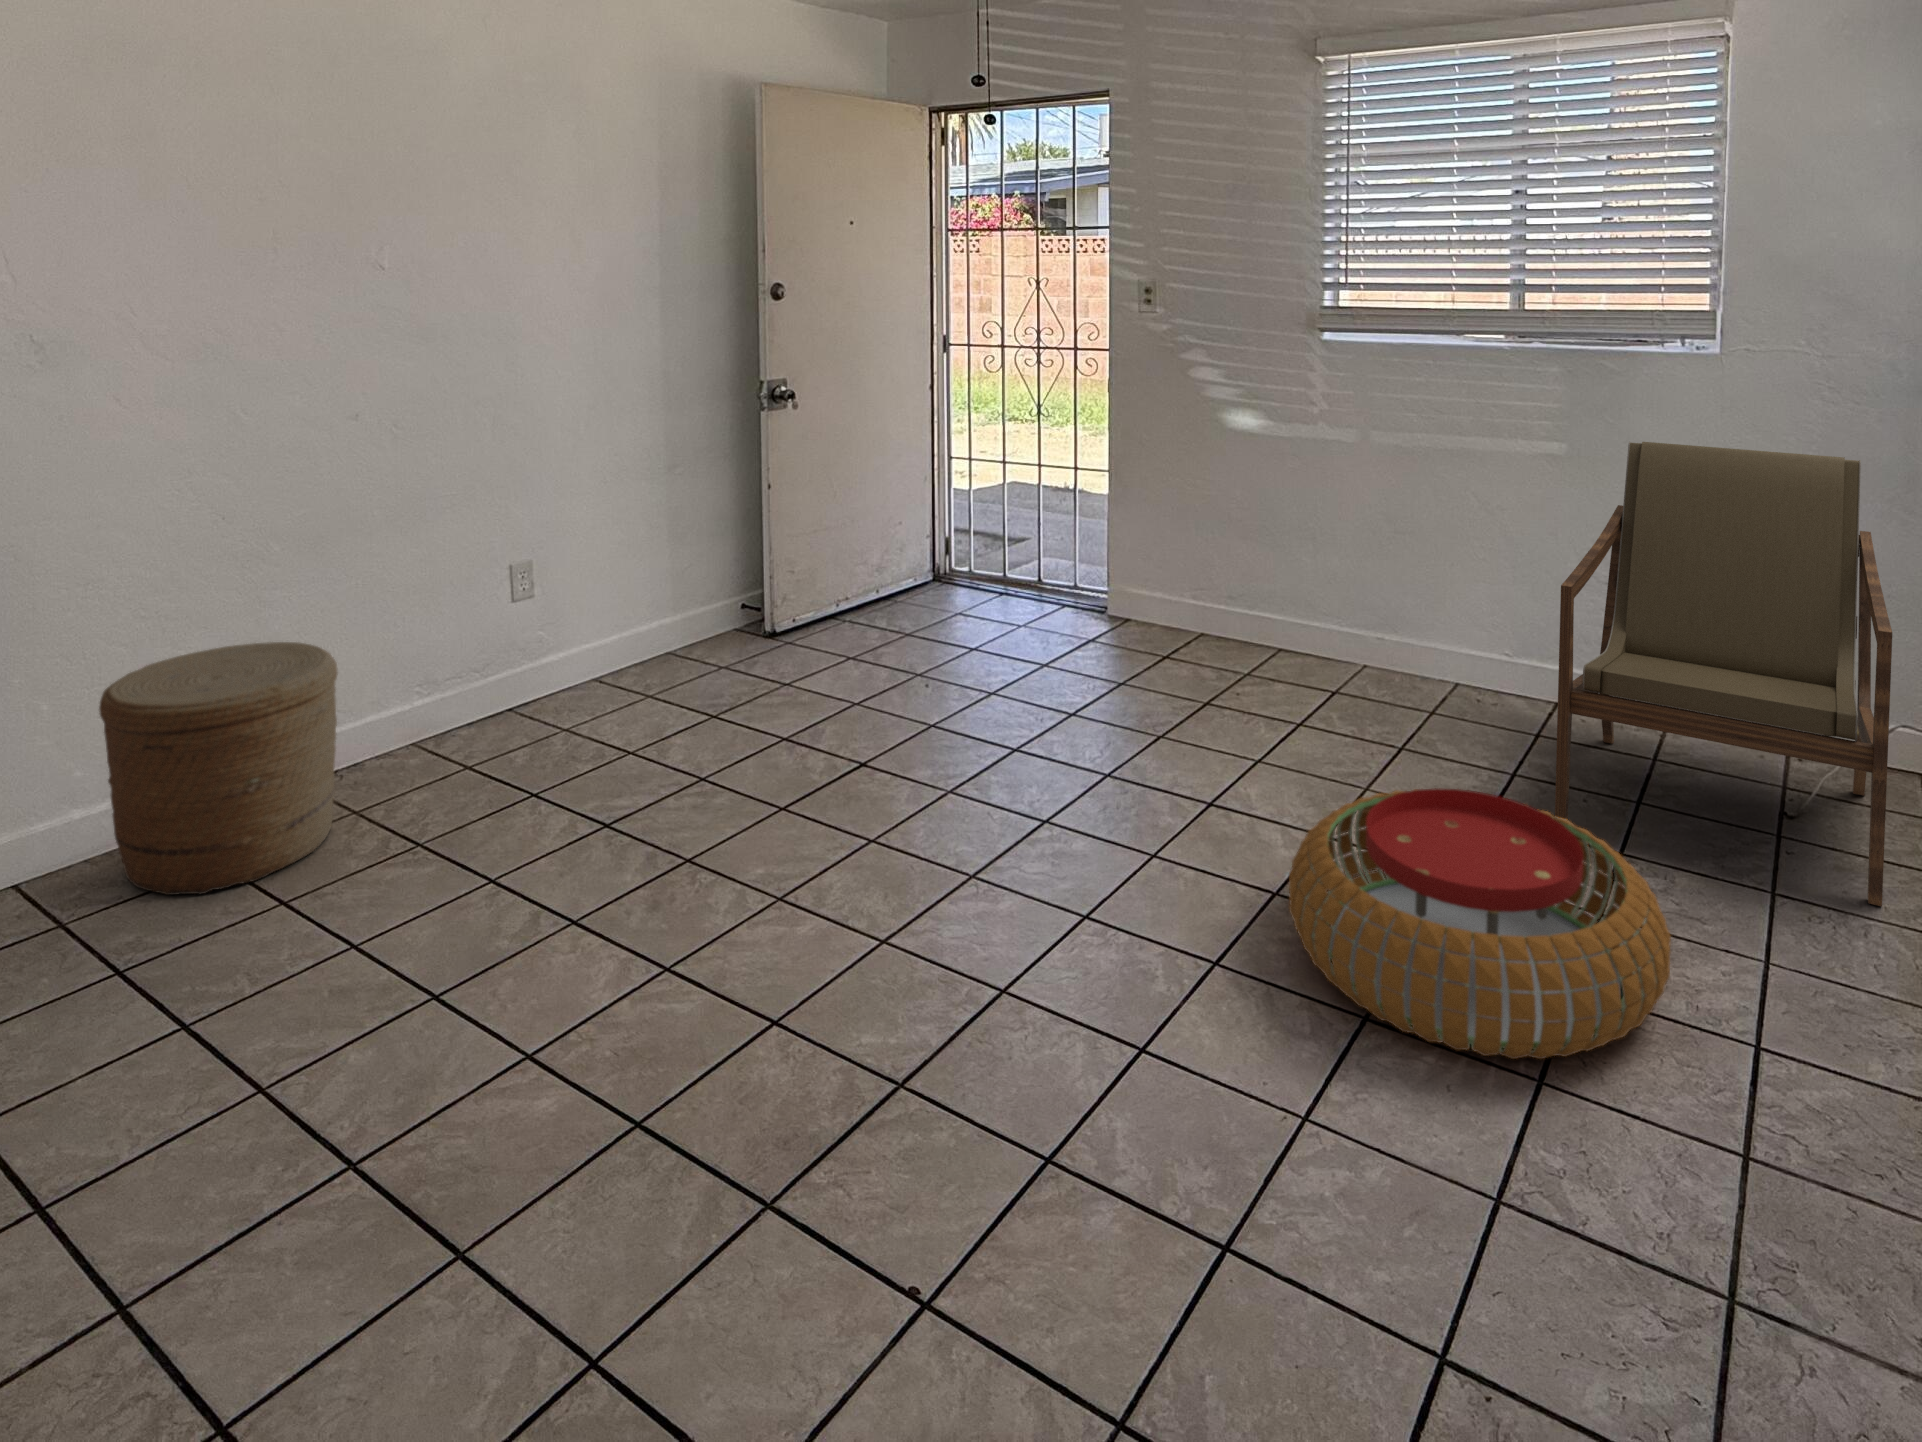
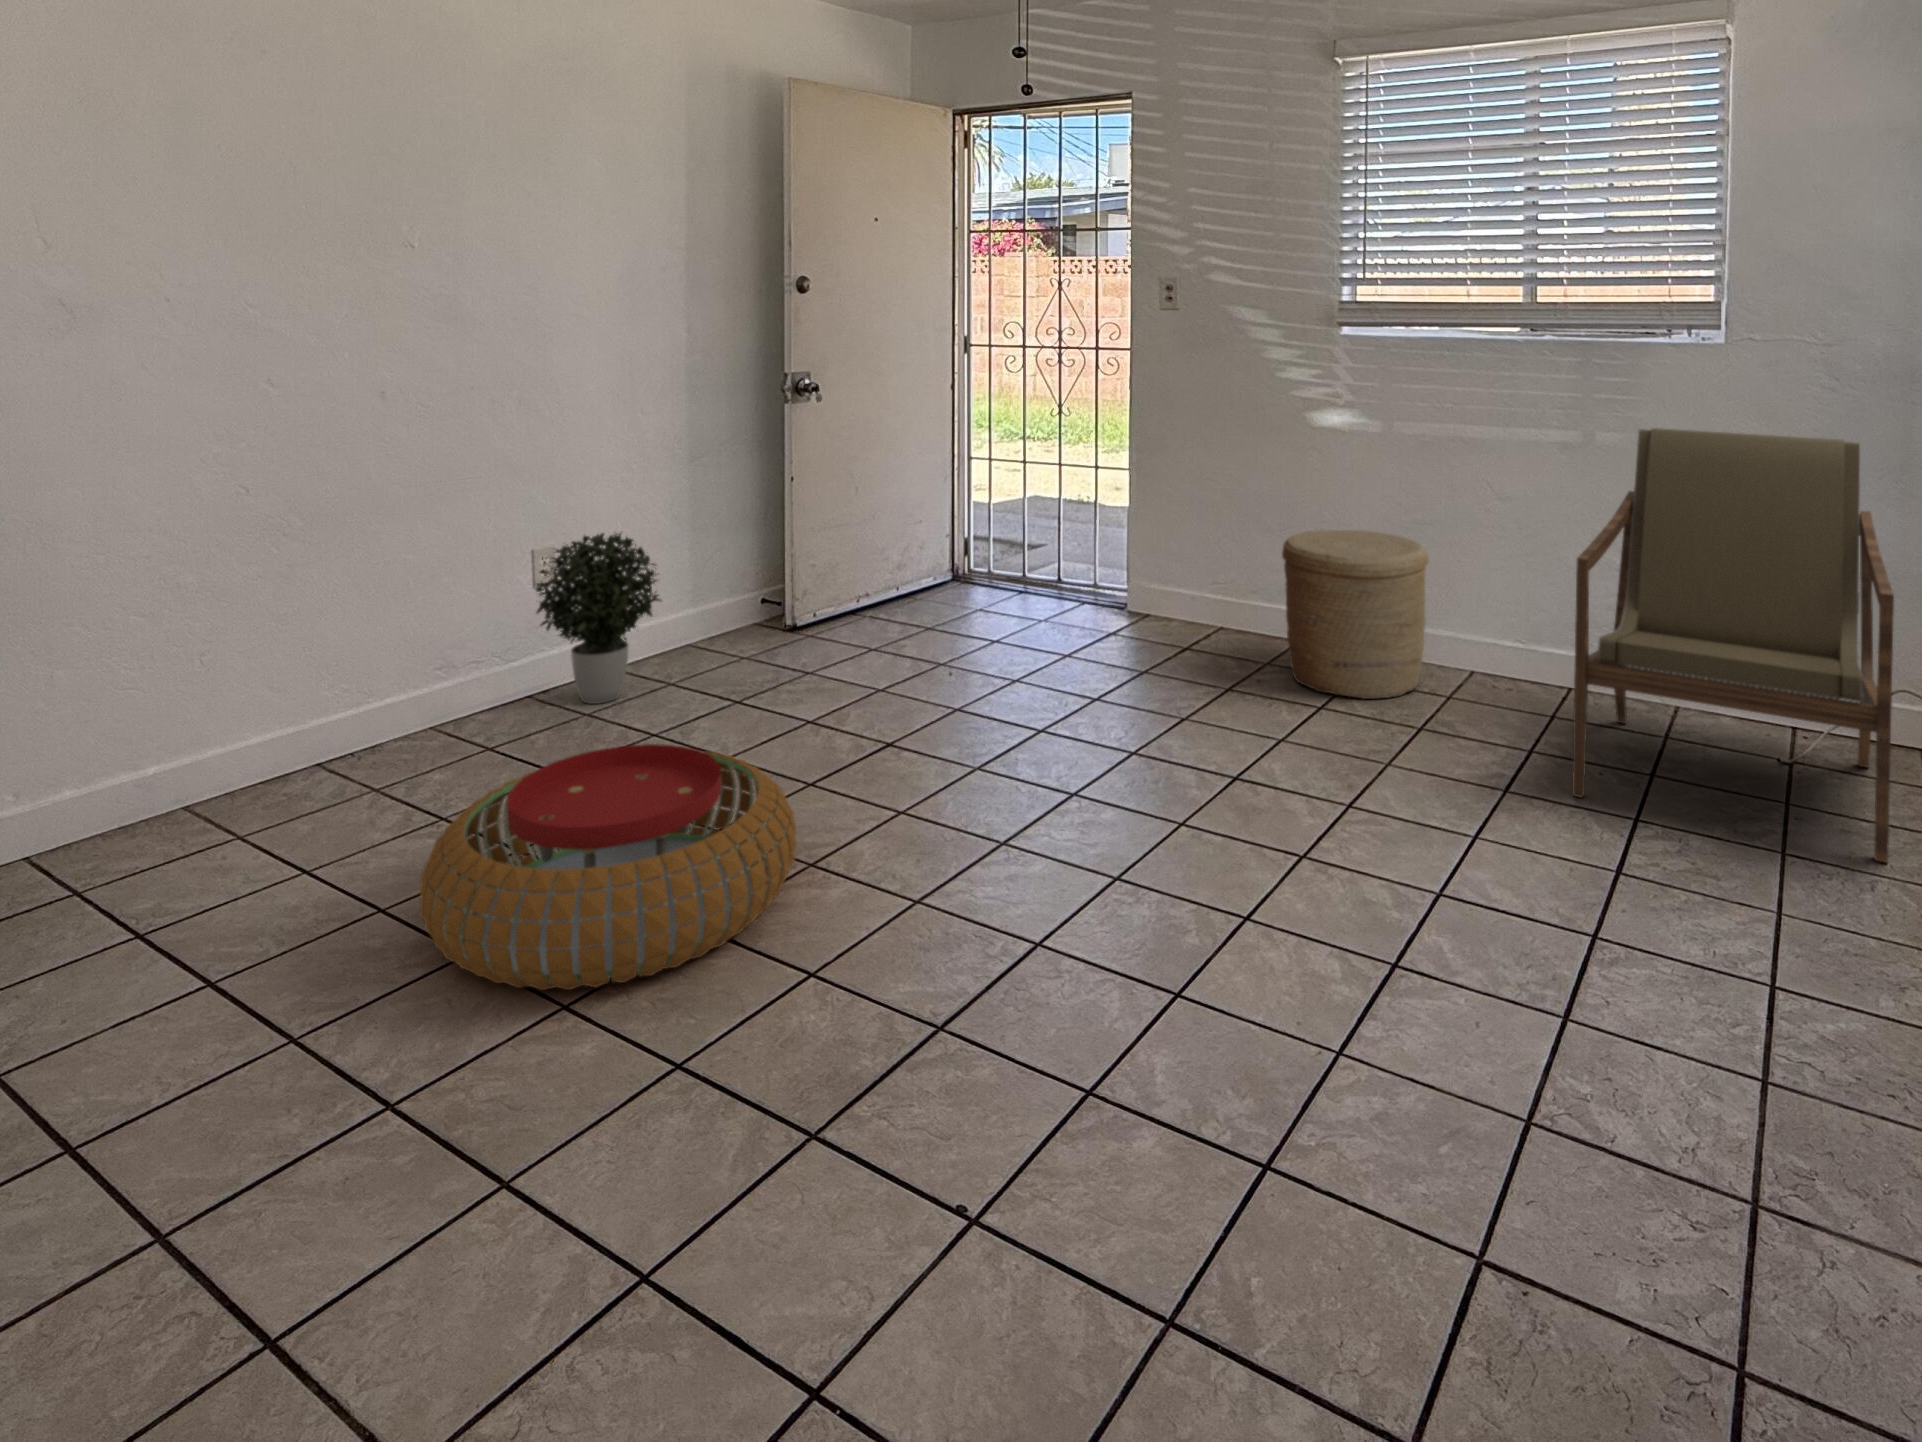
potted plant: none [511,544,640,716] -> present [536,533,662,704]
woven basket: present [99,642,338,895] -> present [1282,530,1429,699]
pouf: present [1289,788,1671,1059] -> present [420,744,796,990]

